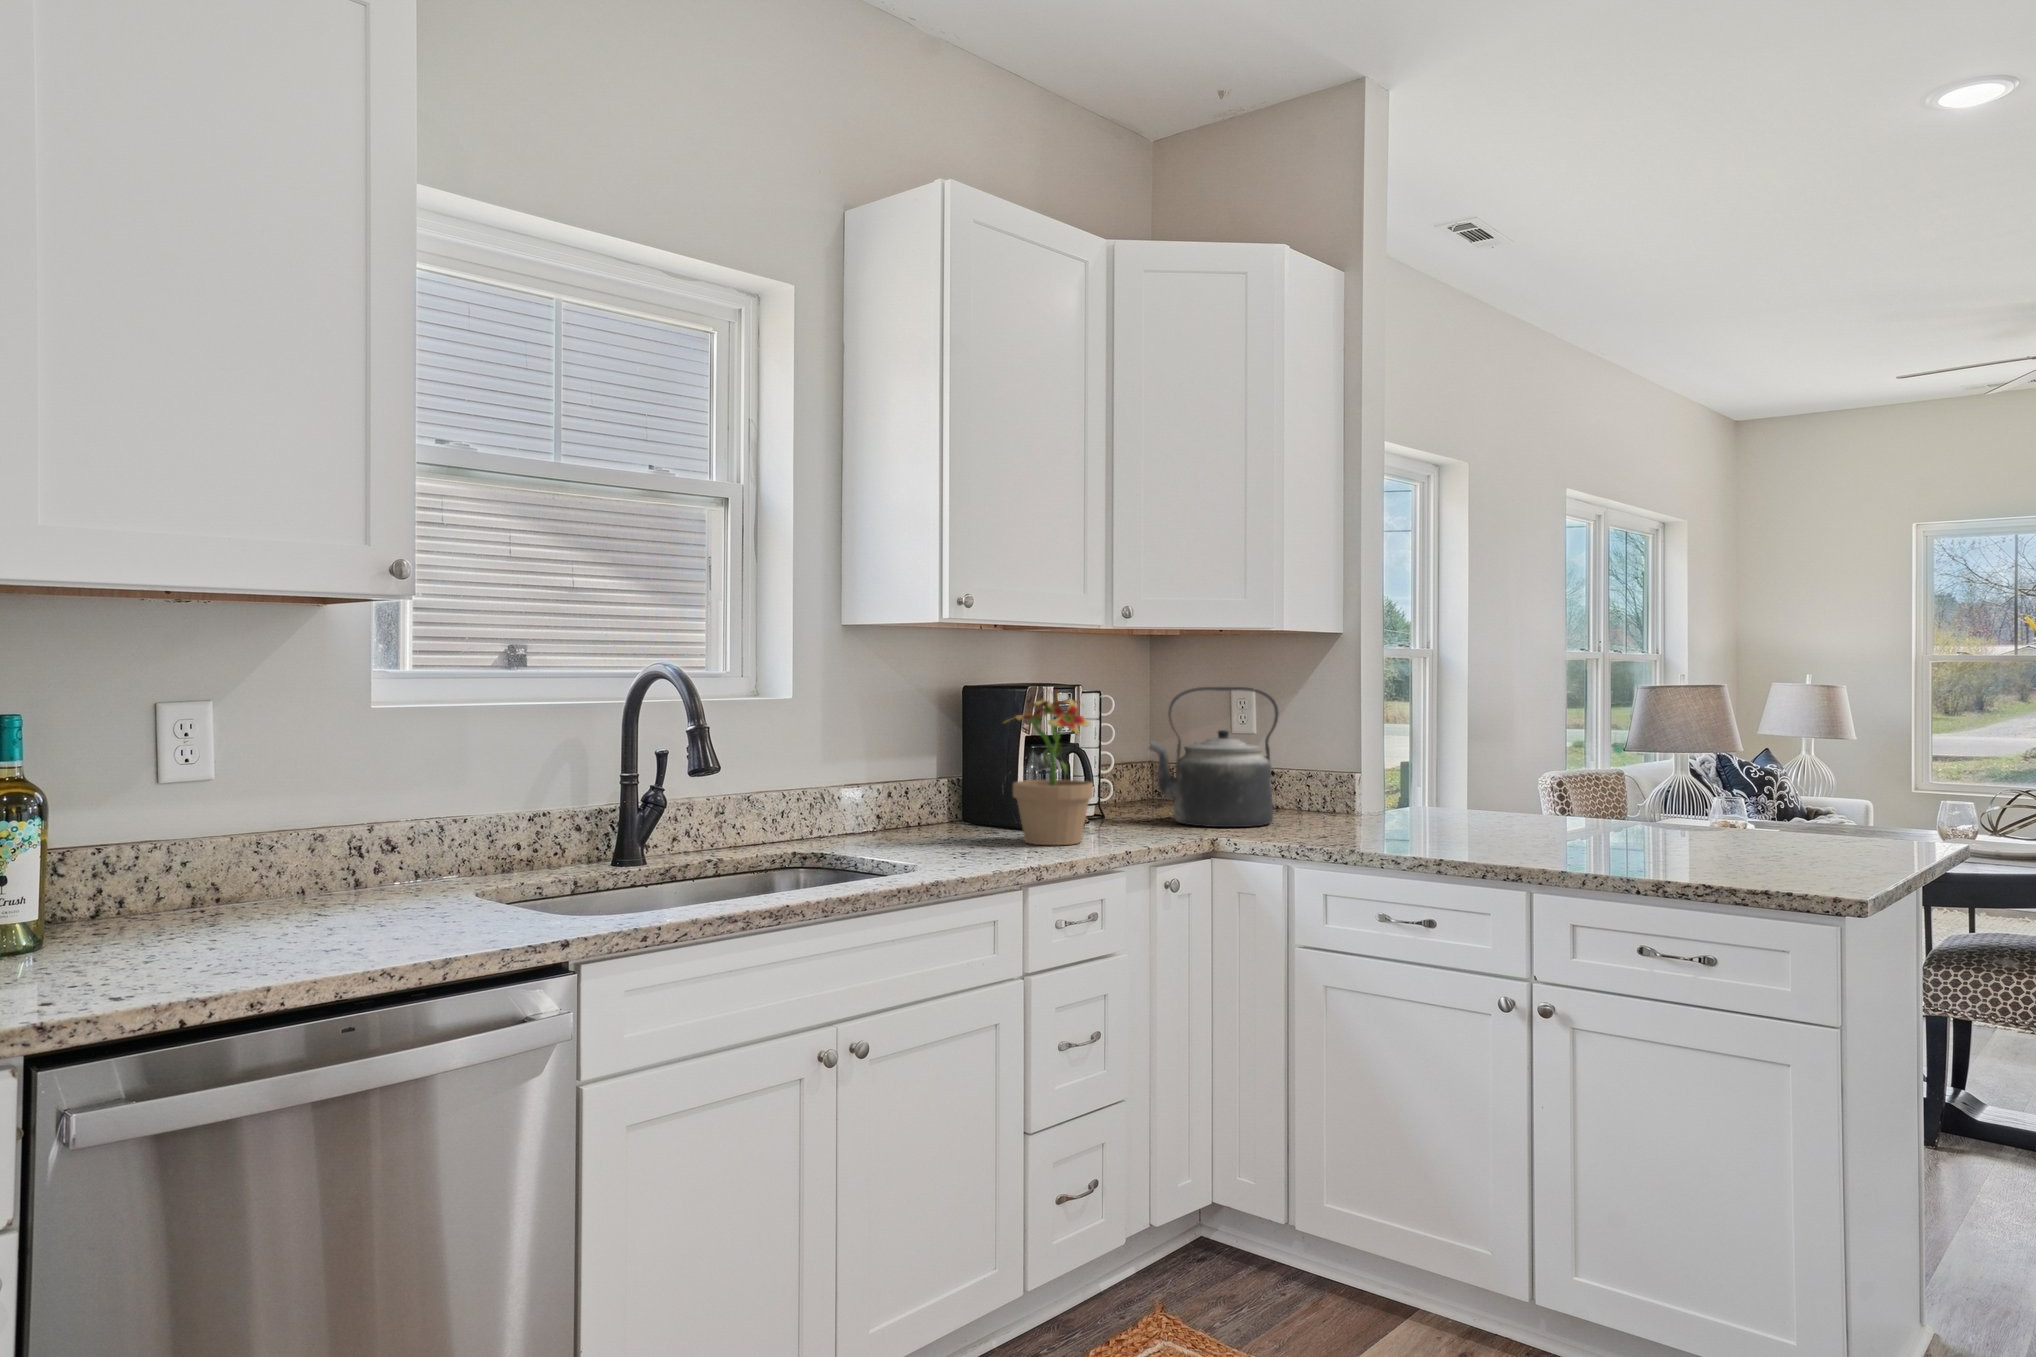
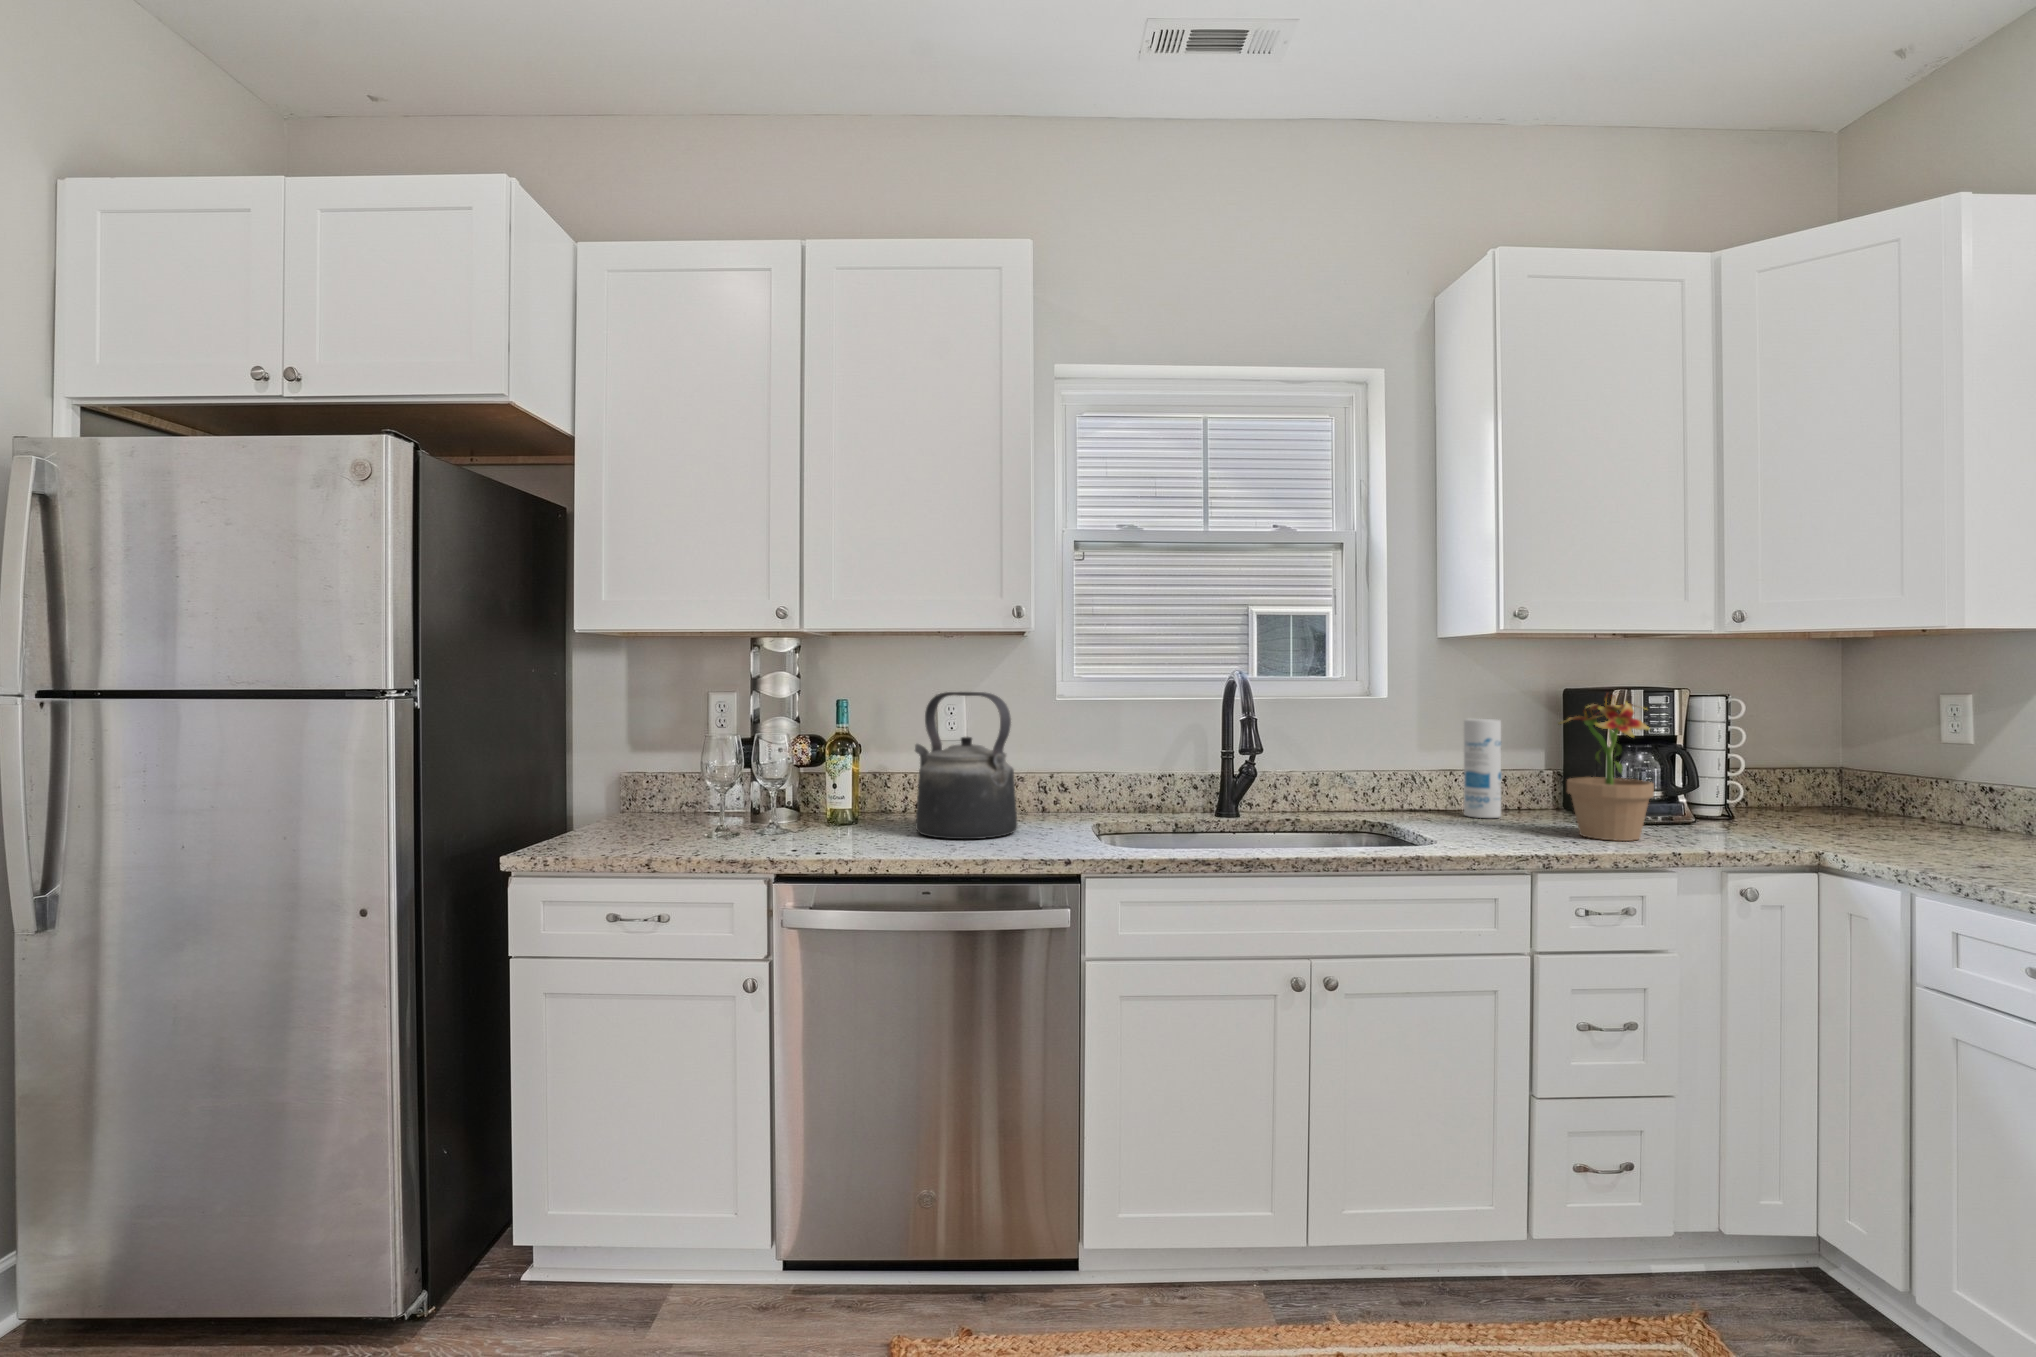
kettle: present [1149,687,1278,827] -> present [915,692,1017,839]
canister: none [881,721,921,837] -> present [1464,719,1501,818]

